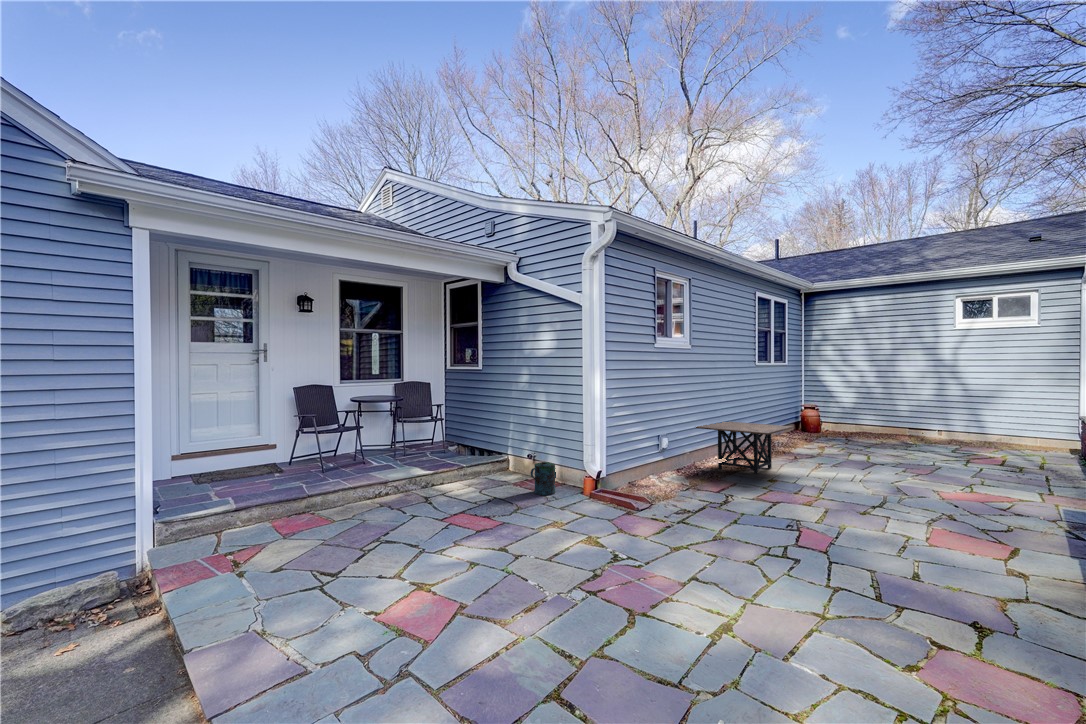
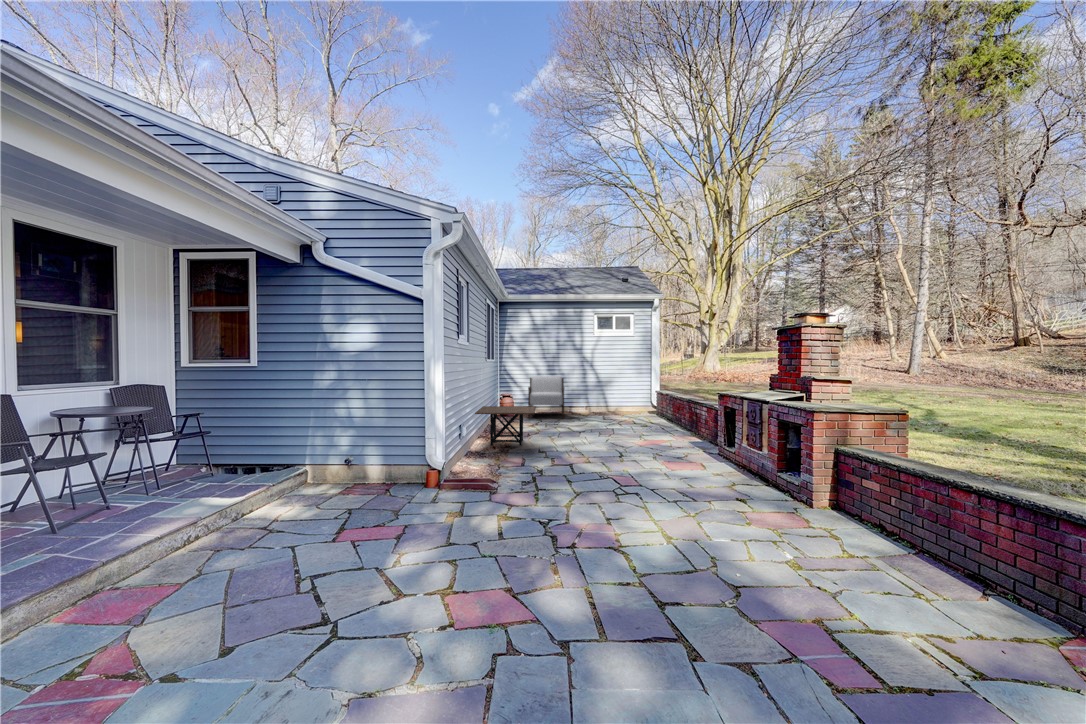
armchair: none [827,389,899,451] -> present [528,376,564,418]
watering can: present [531,462,556,495] -> none [378,453,402,496]

